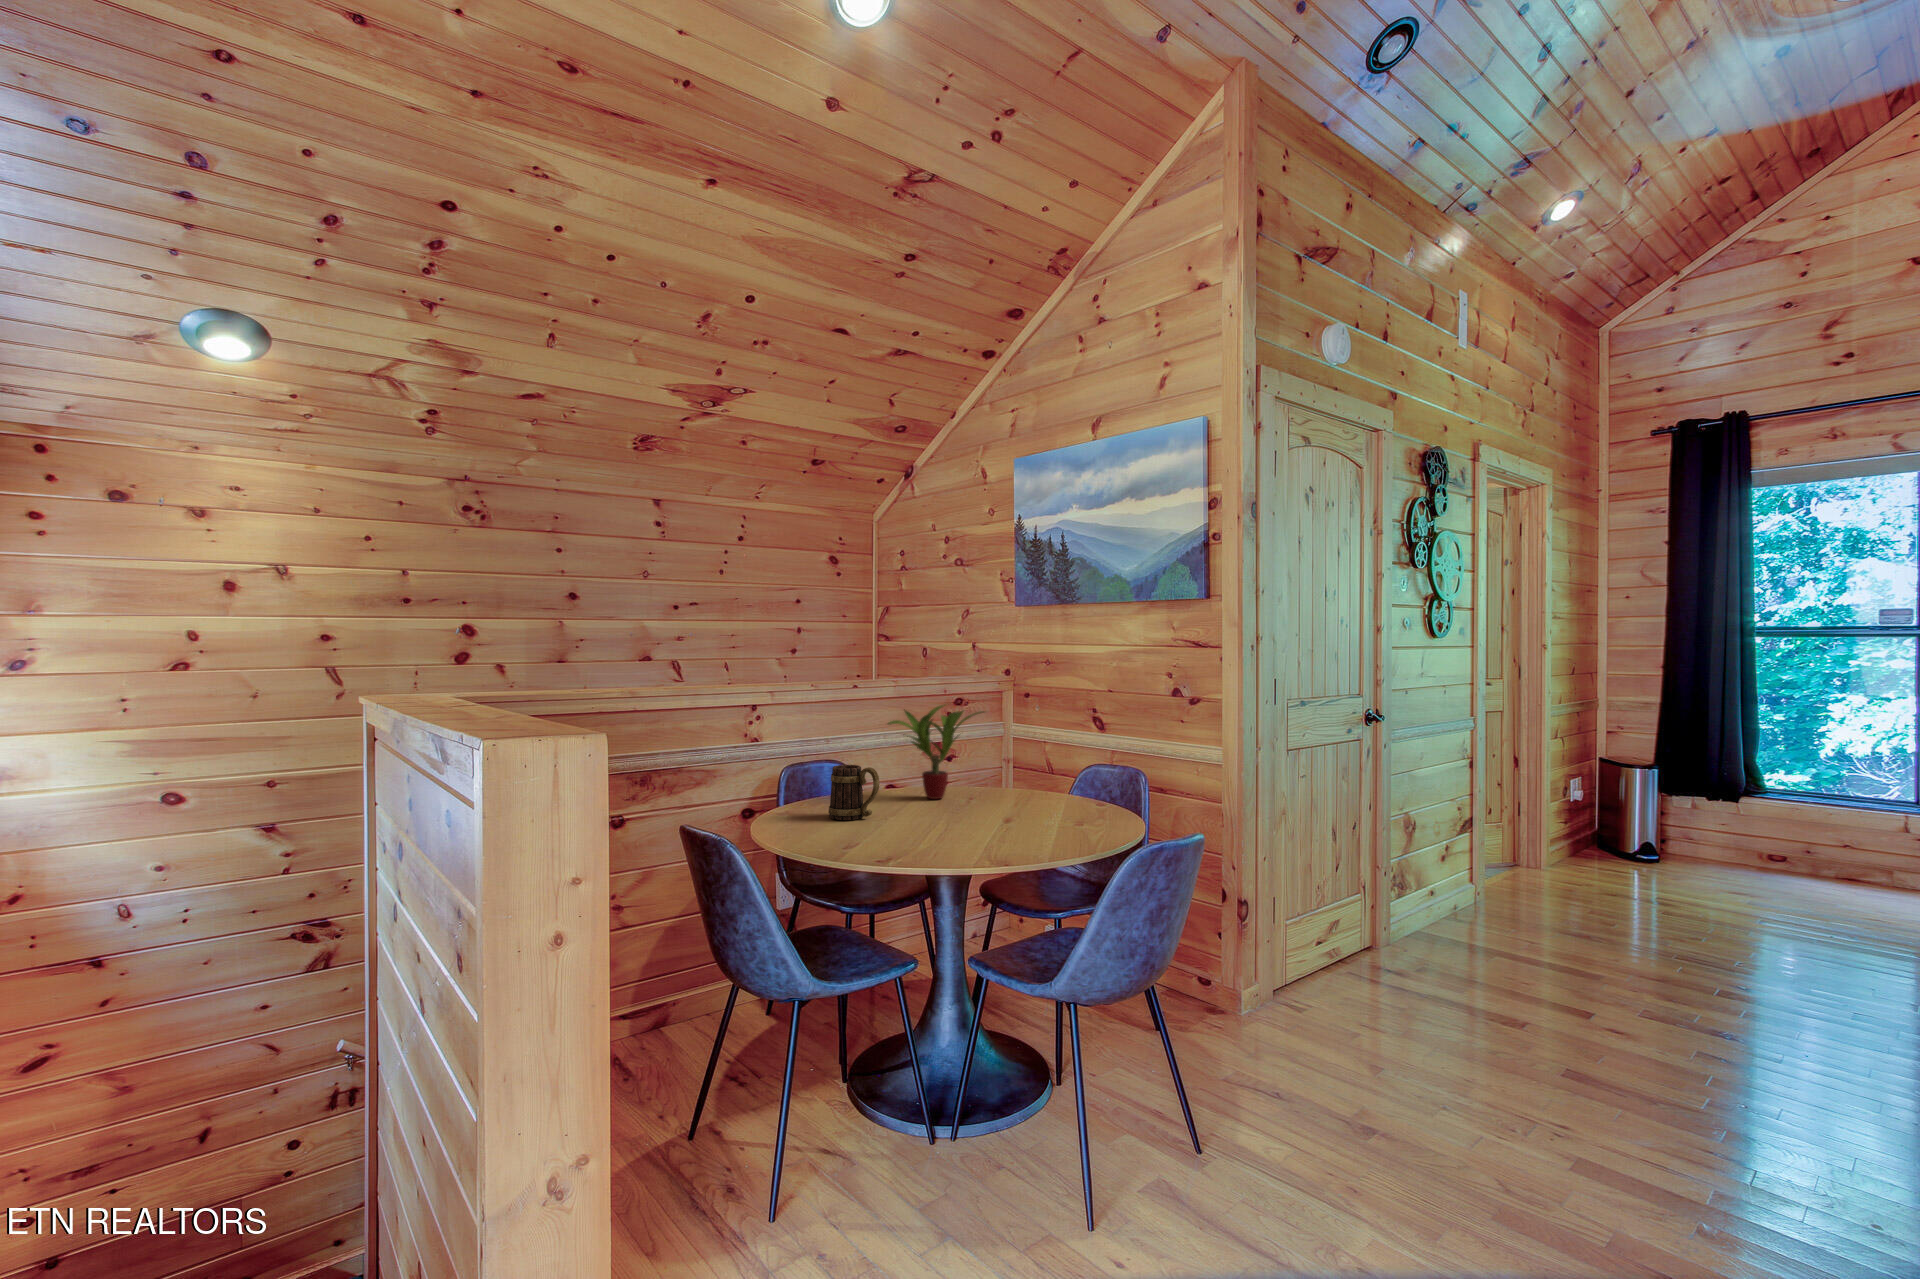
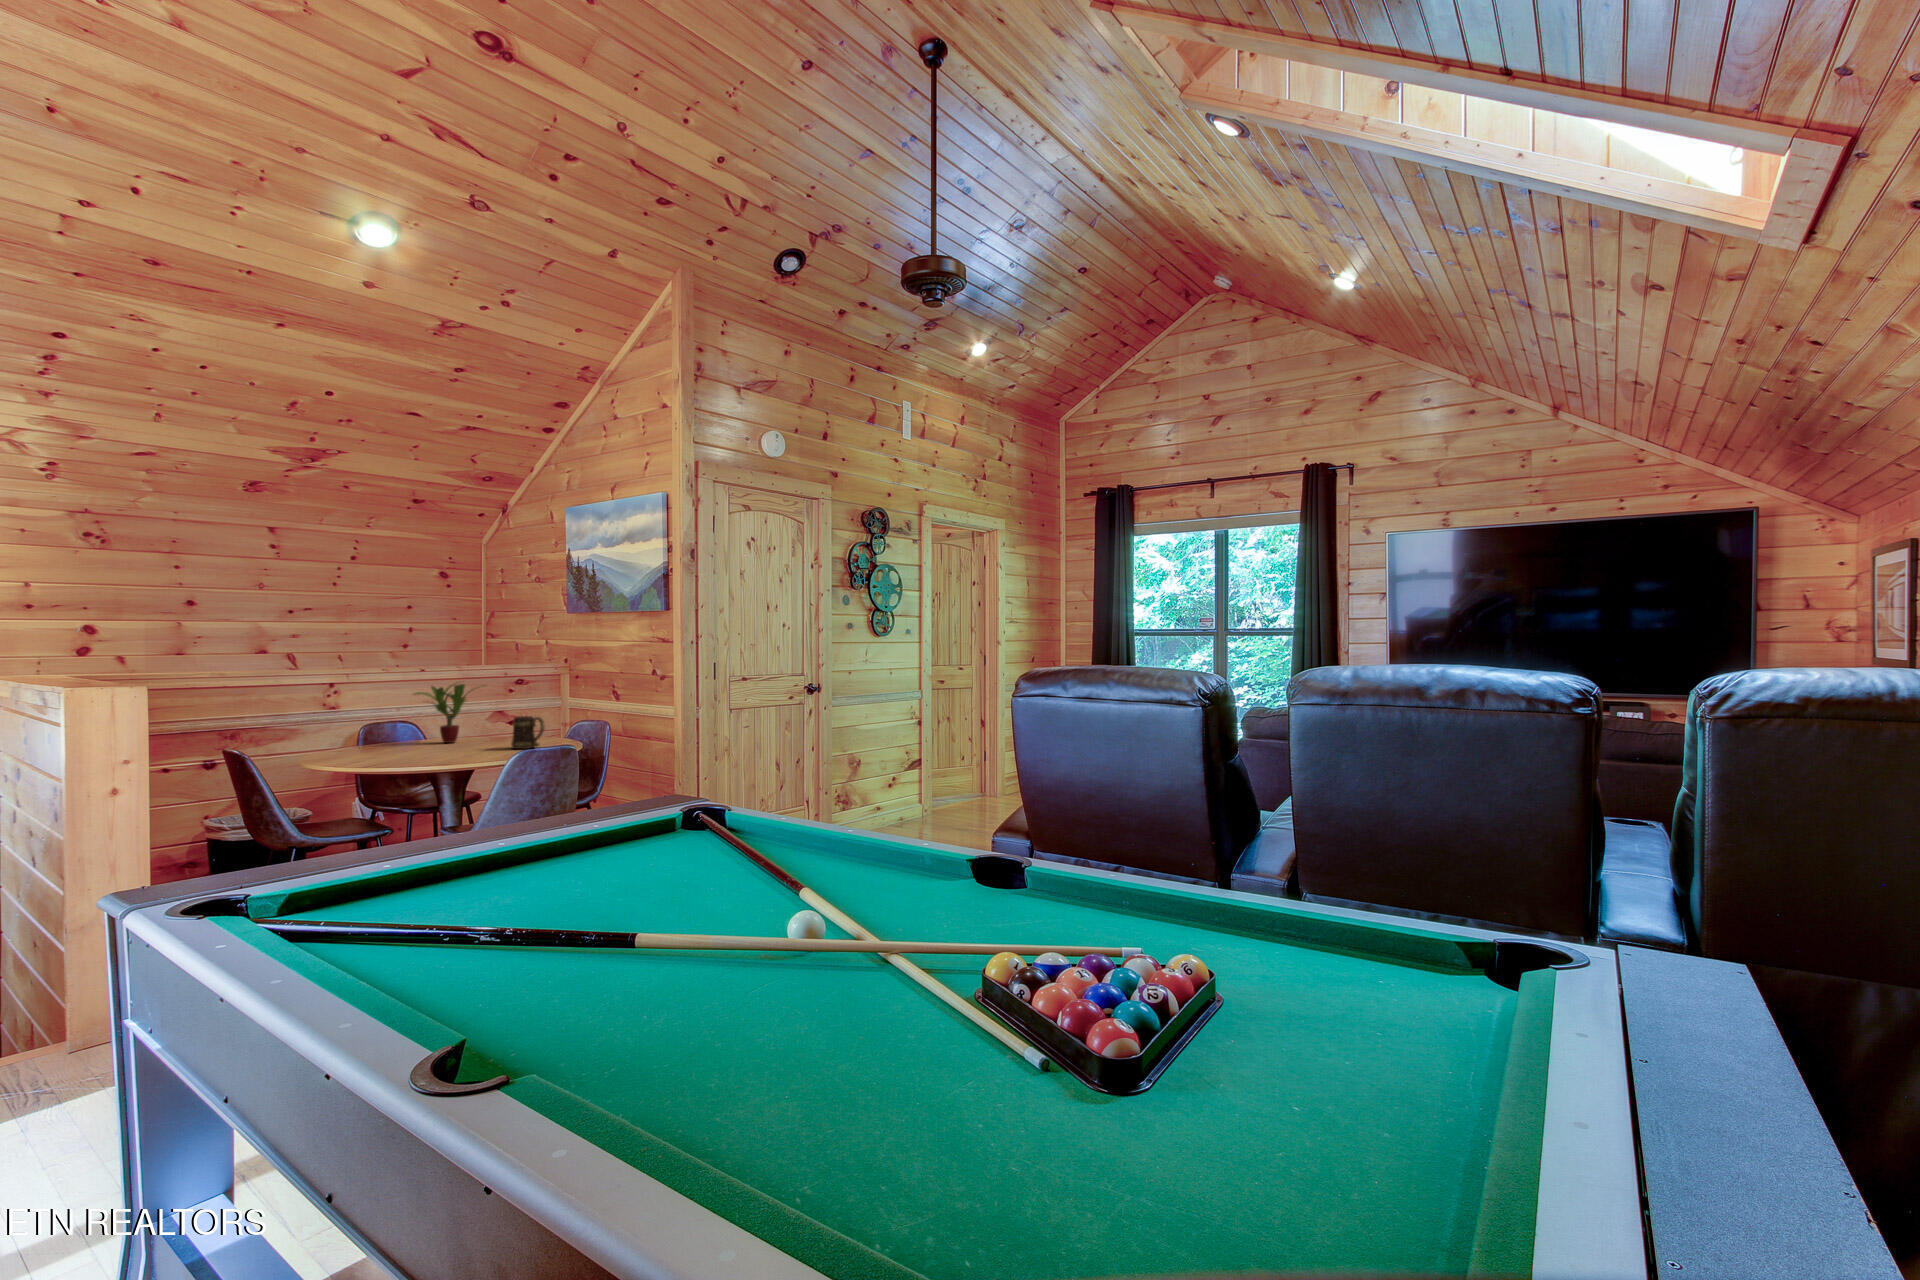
mug: present [828,765,879,820] -> present [511,716,545,749]

